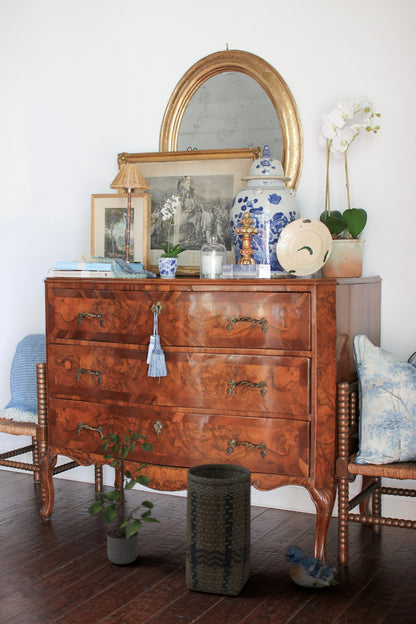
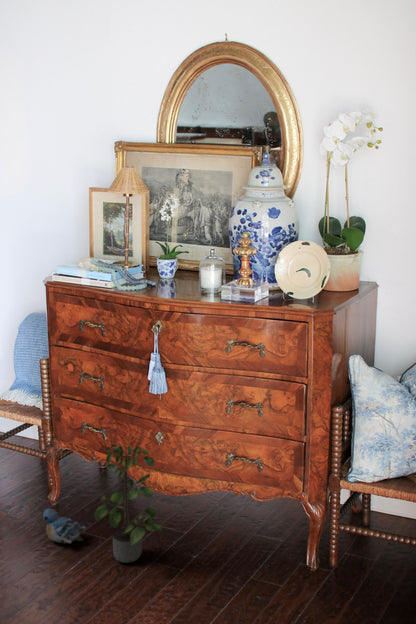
basket: present [186,463,251,595] -> none [187,478,248,604]
plush toy: present [284,545,340,588] -> present [43,509,86,544]

